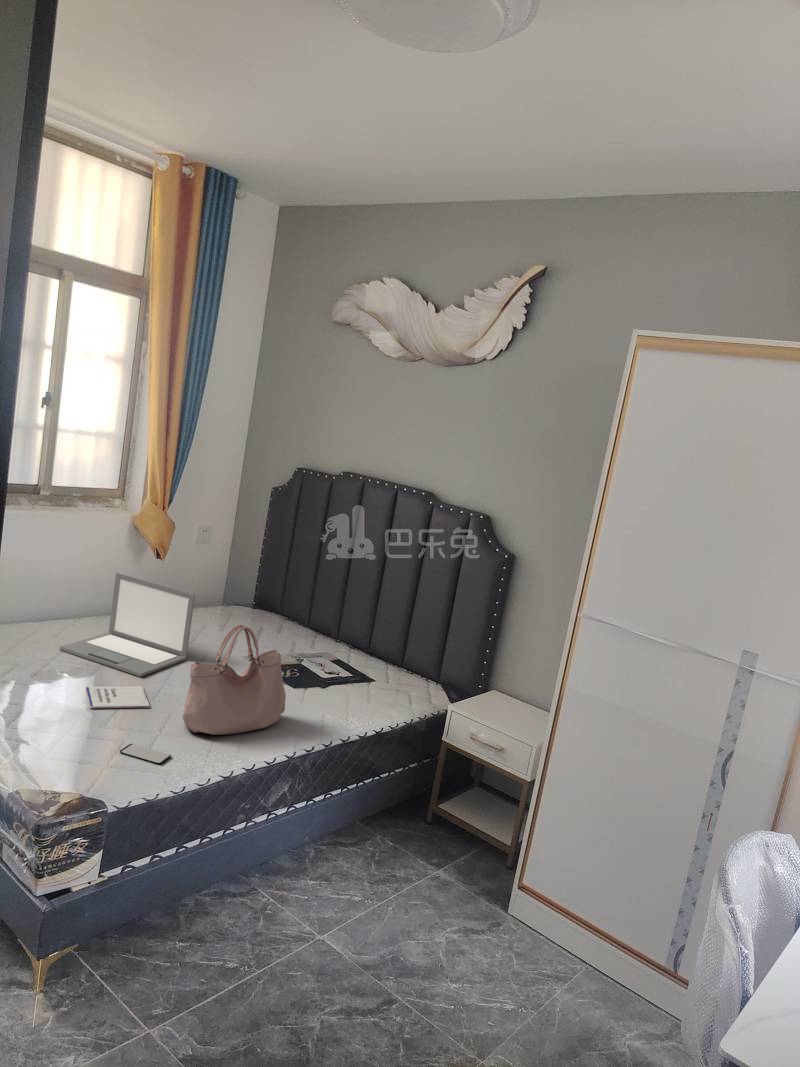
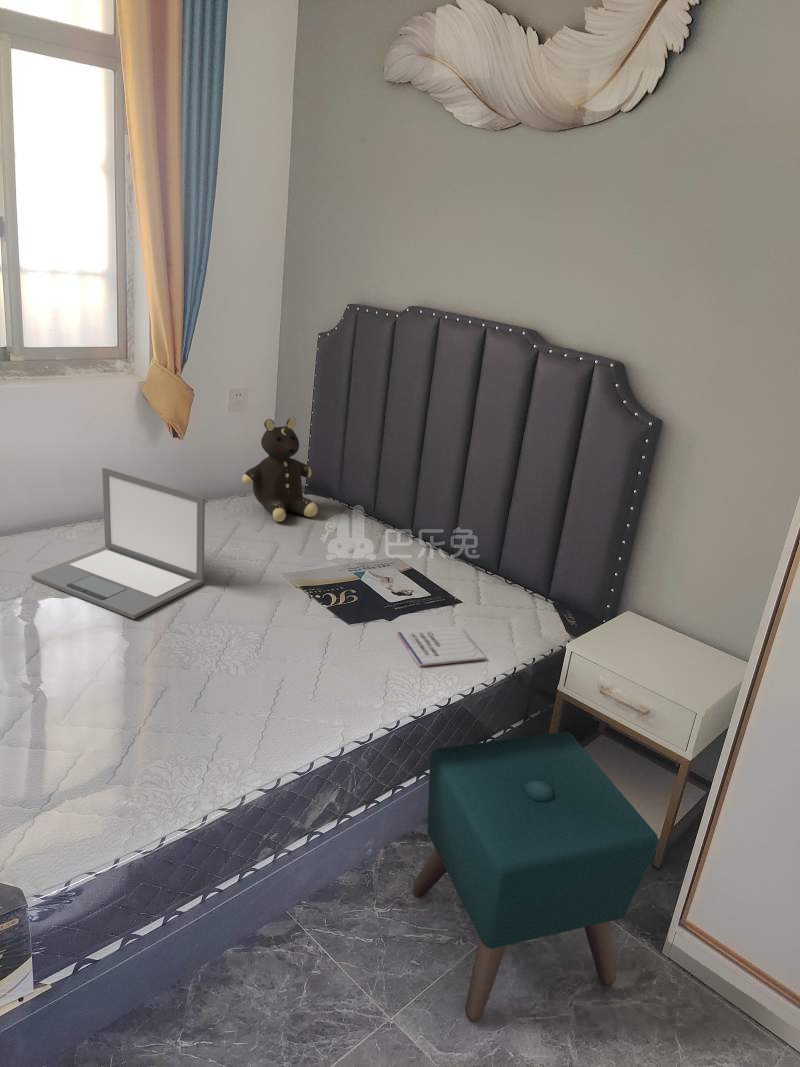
teddy bear: none [210,547,266,625] -> present [242,418,318,522]
handbag: present [183,625,286,735] -> none [174,559,330,727]
notebook: present [86,686,149,708] -> present [397,627,485,666]
smartphone: present [120,744,171,764] -> none [71,753,149,793]
ottoman: none [335,757,499,944] -> present [413,732,658,1022]

